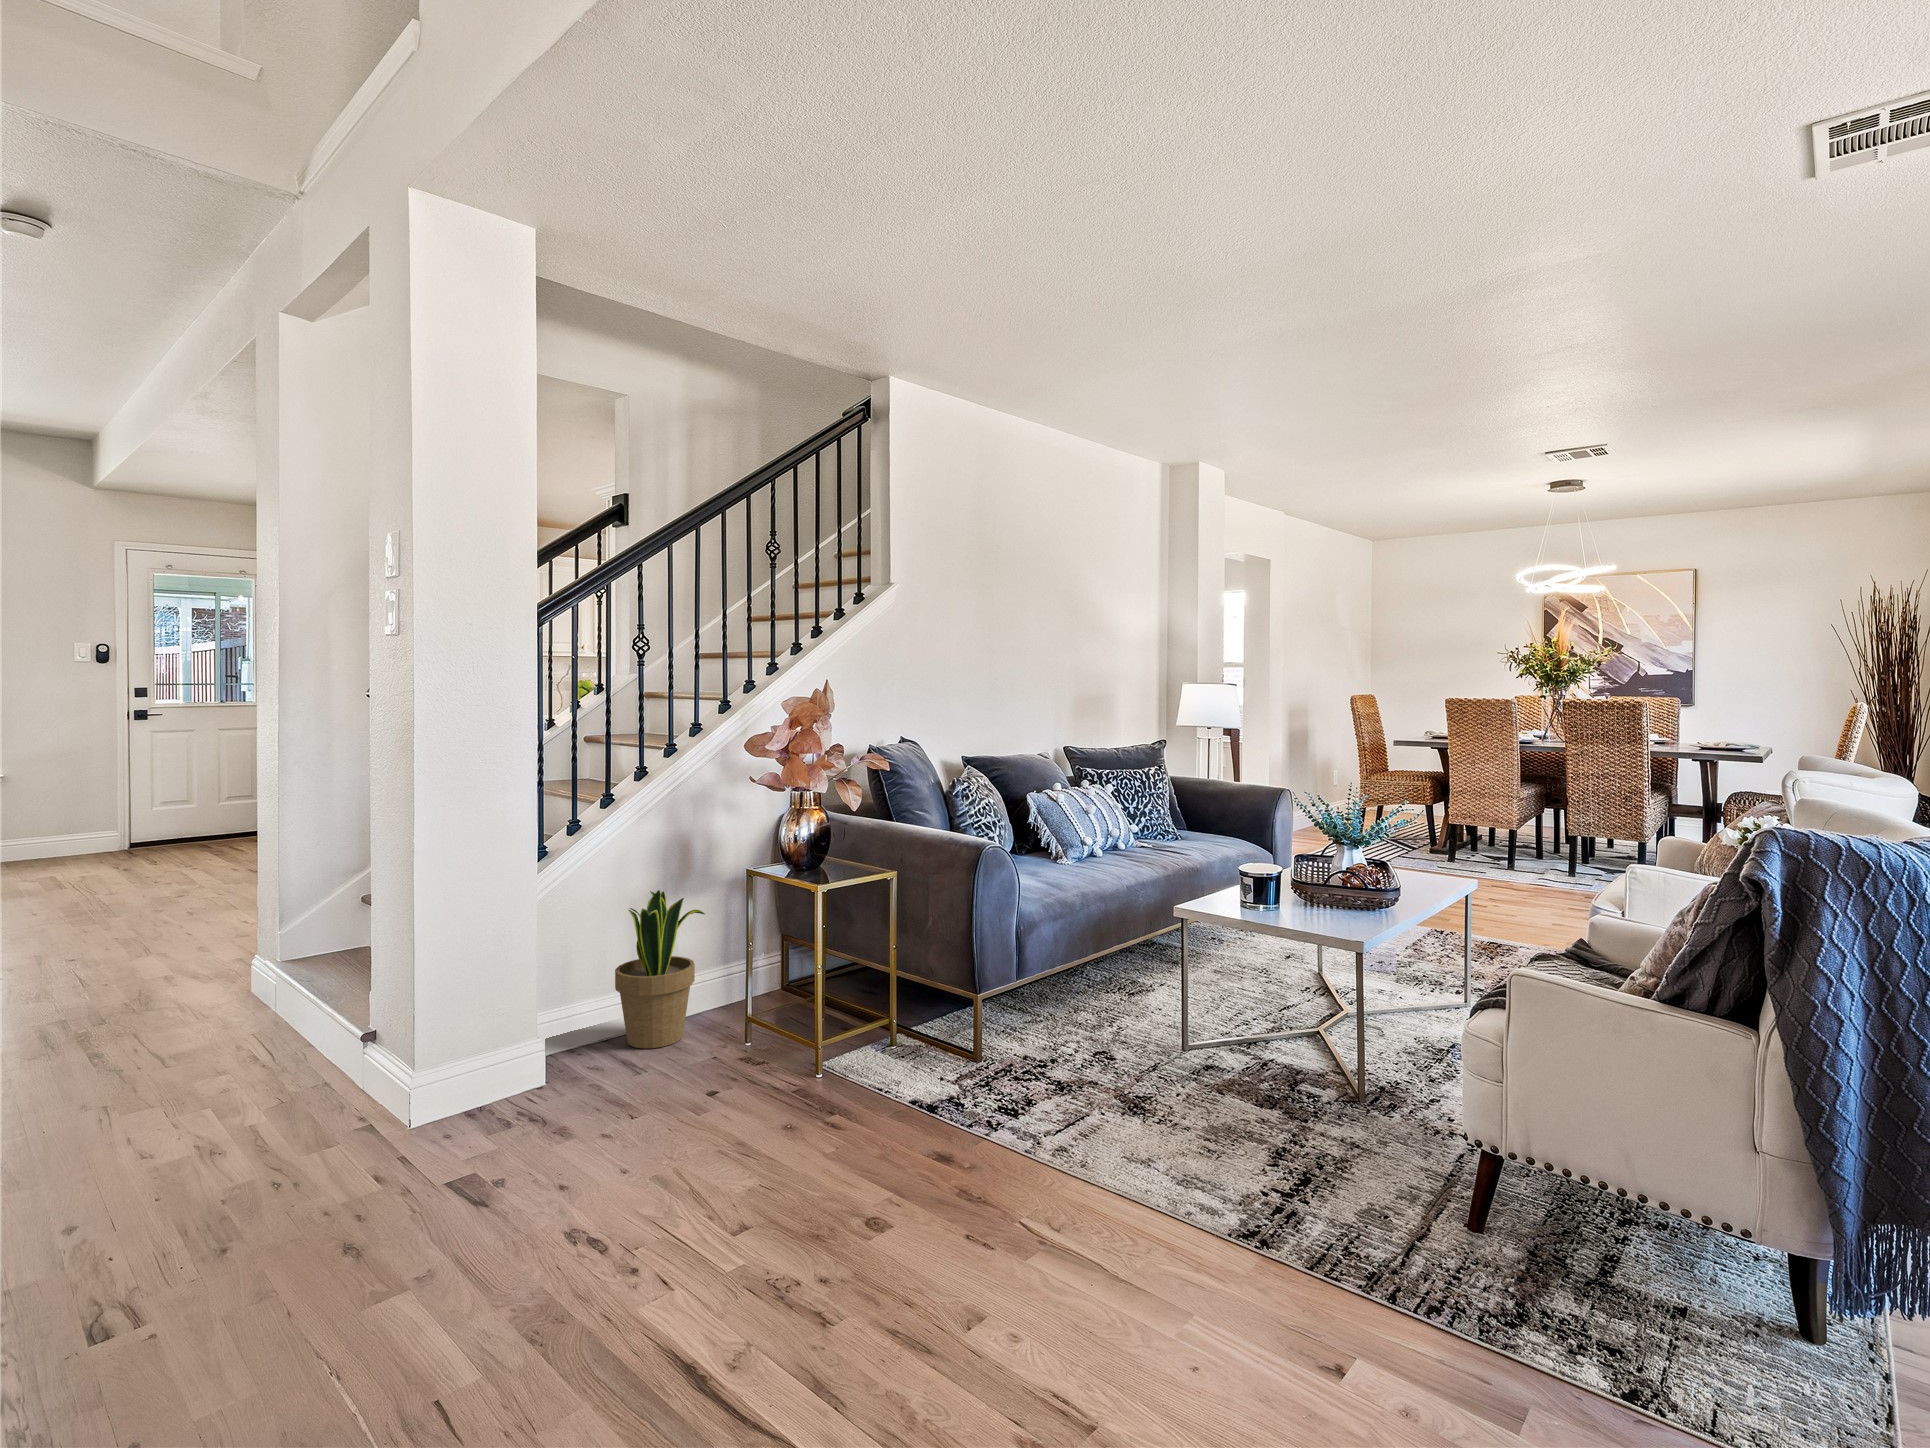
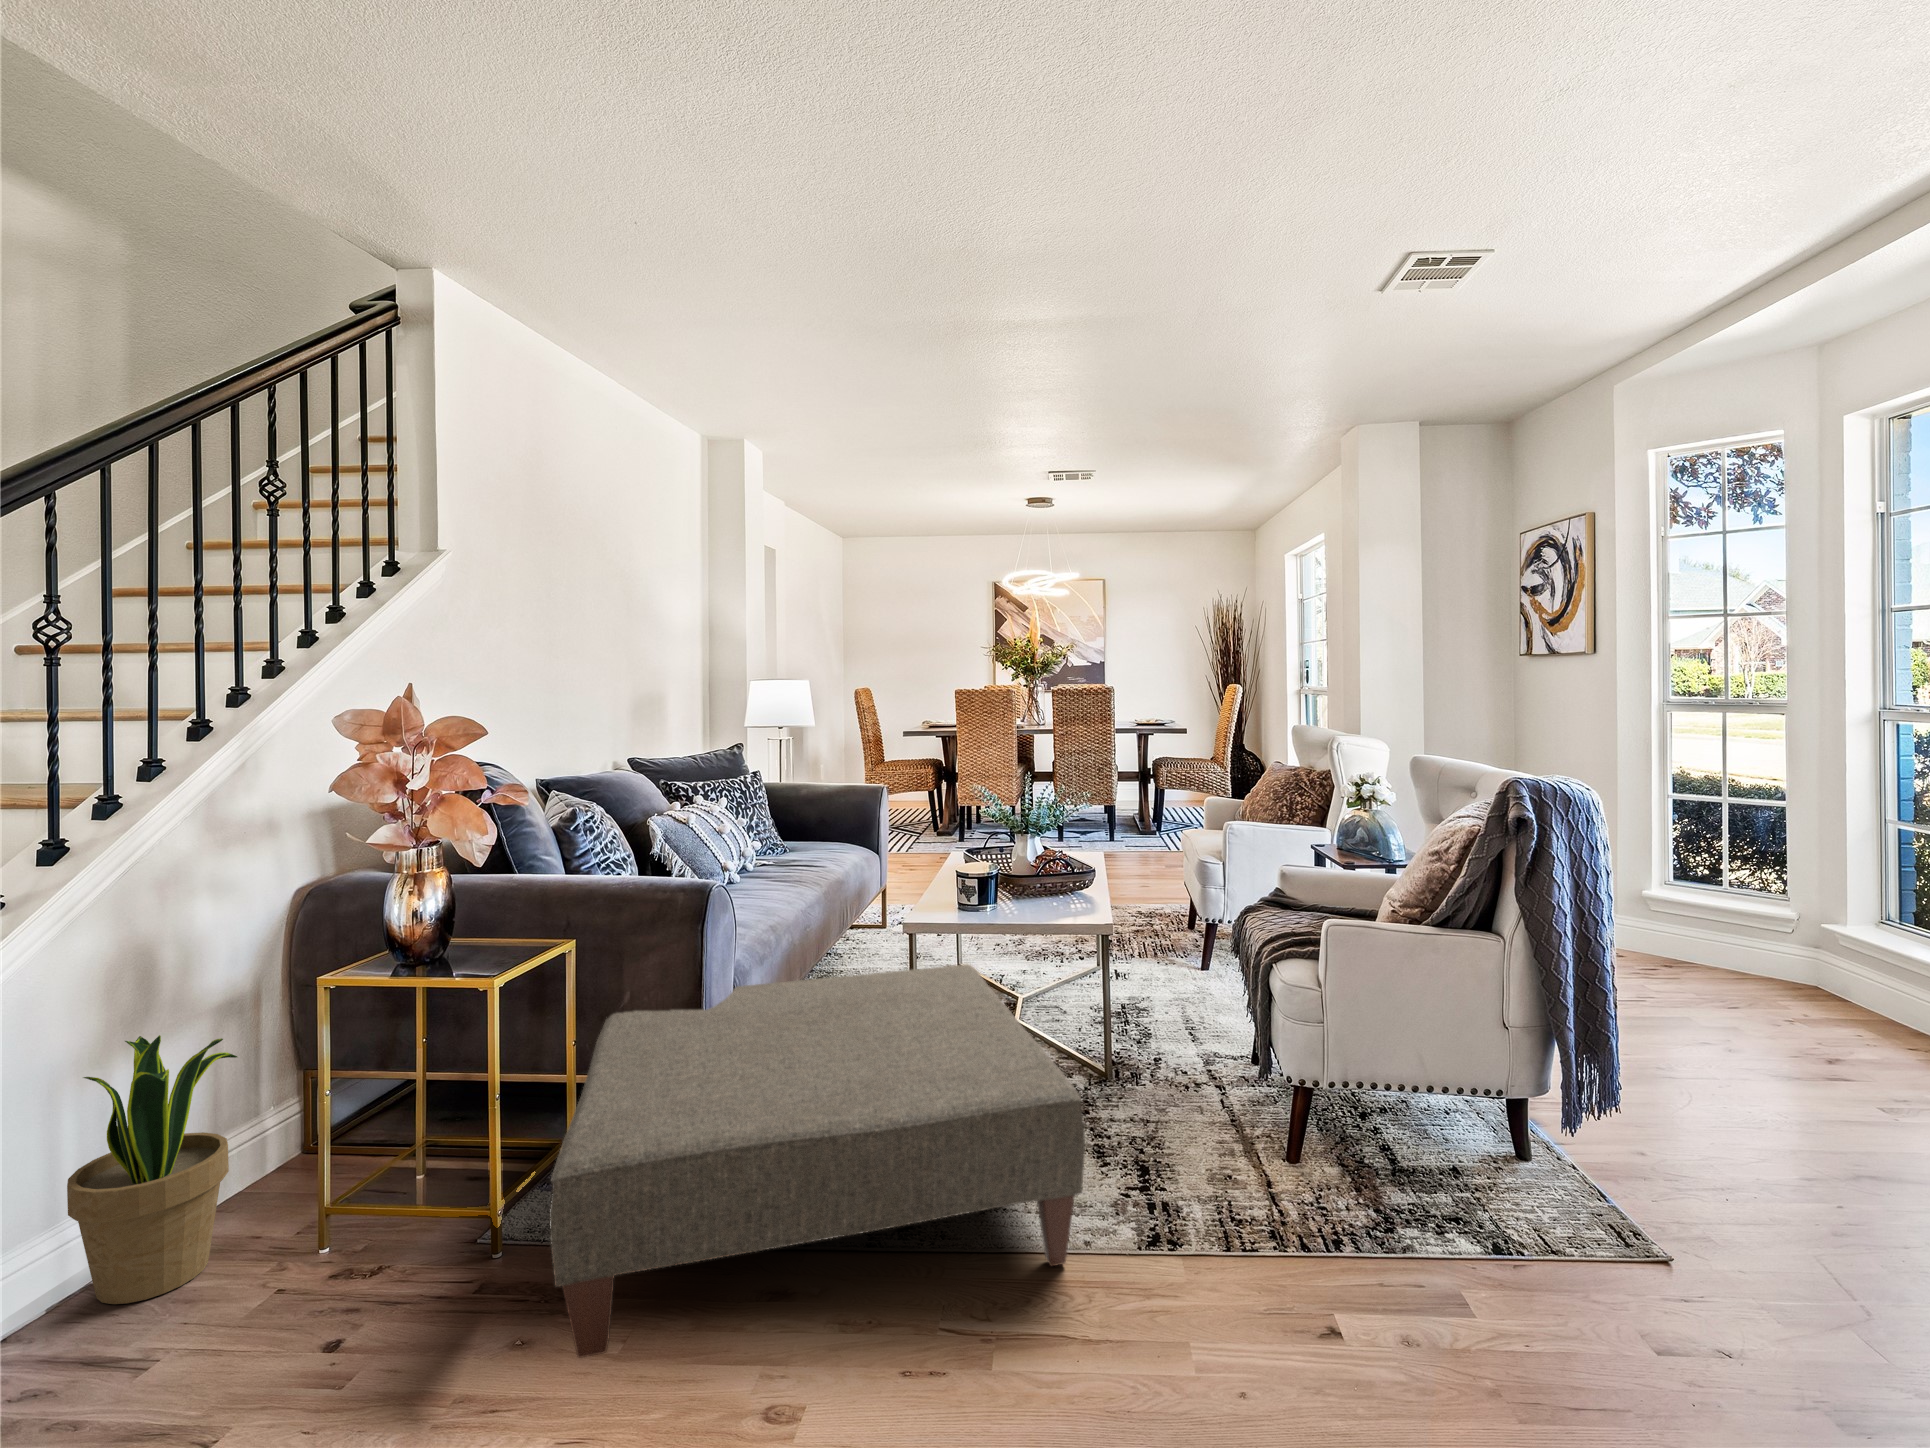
ottoman: none [779,927,1230,1216] -> present [549,964,1085,1358]

